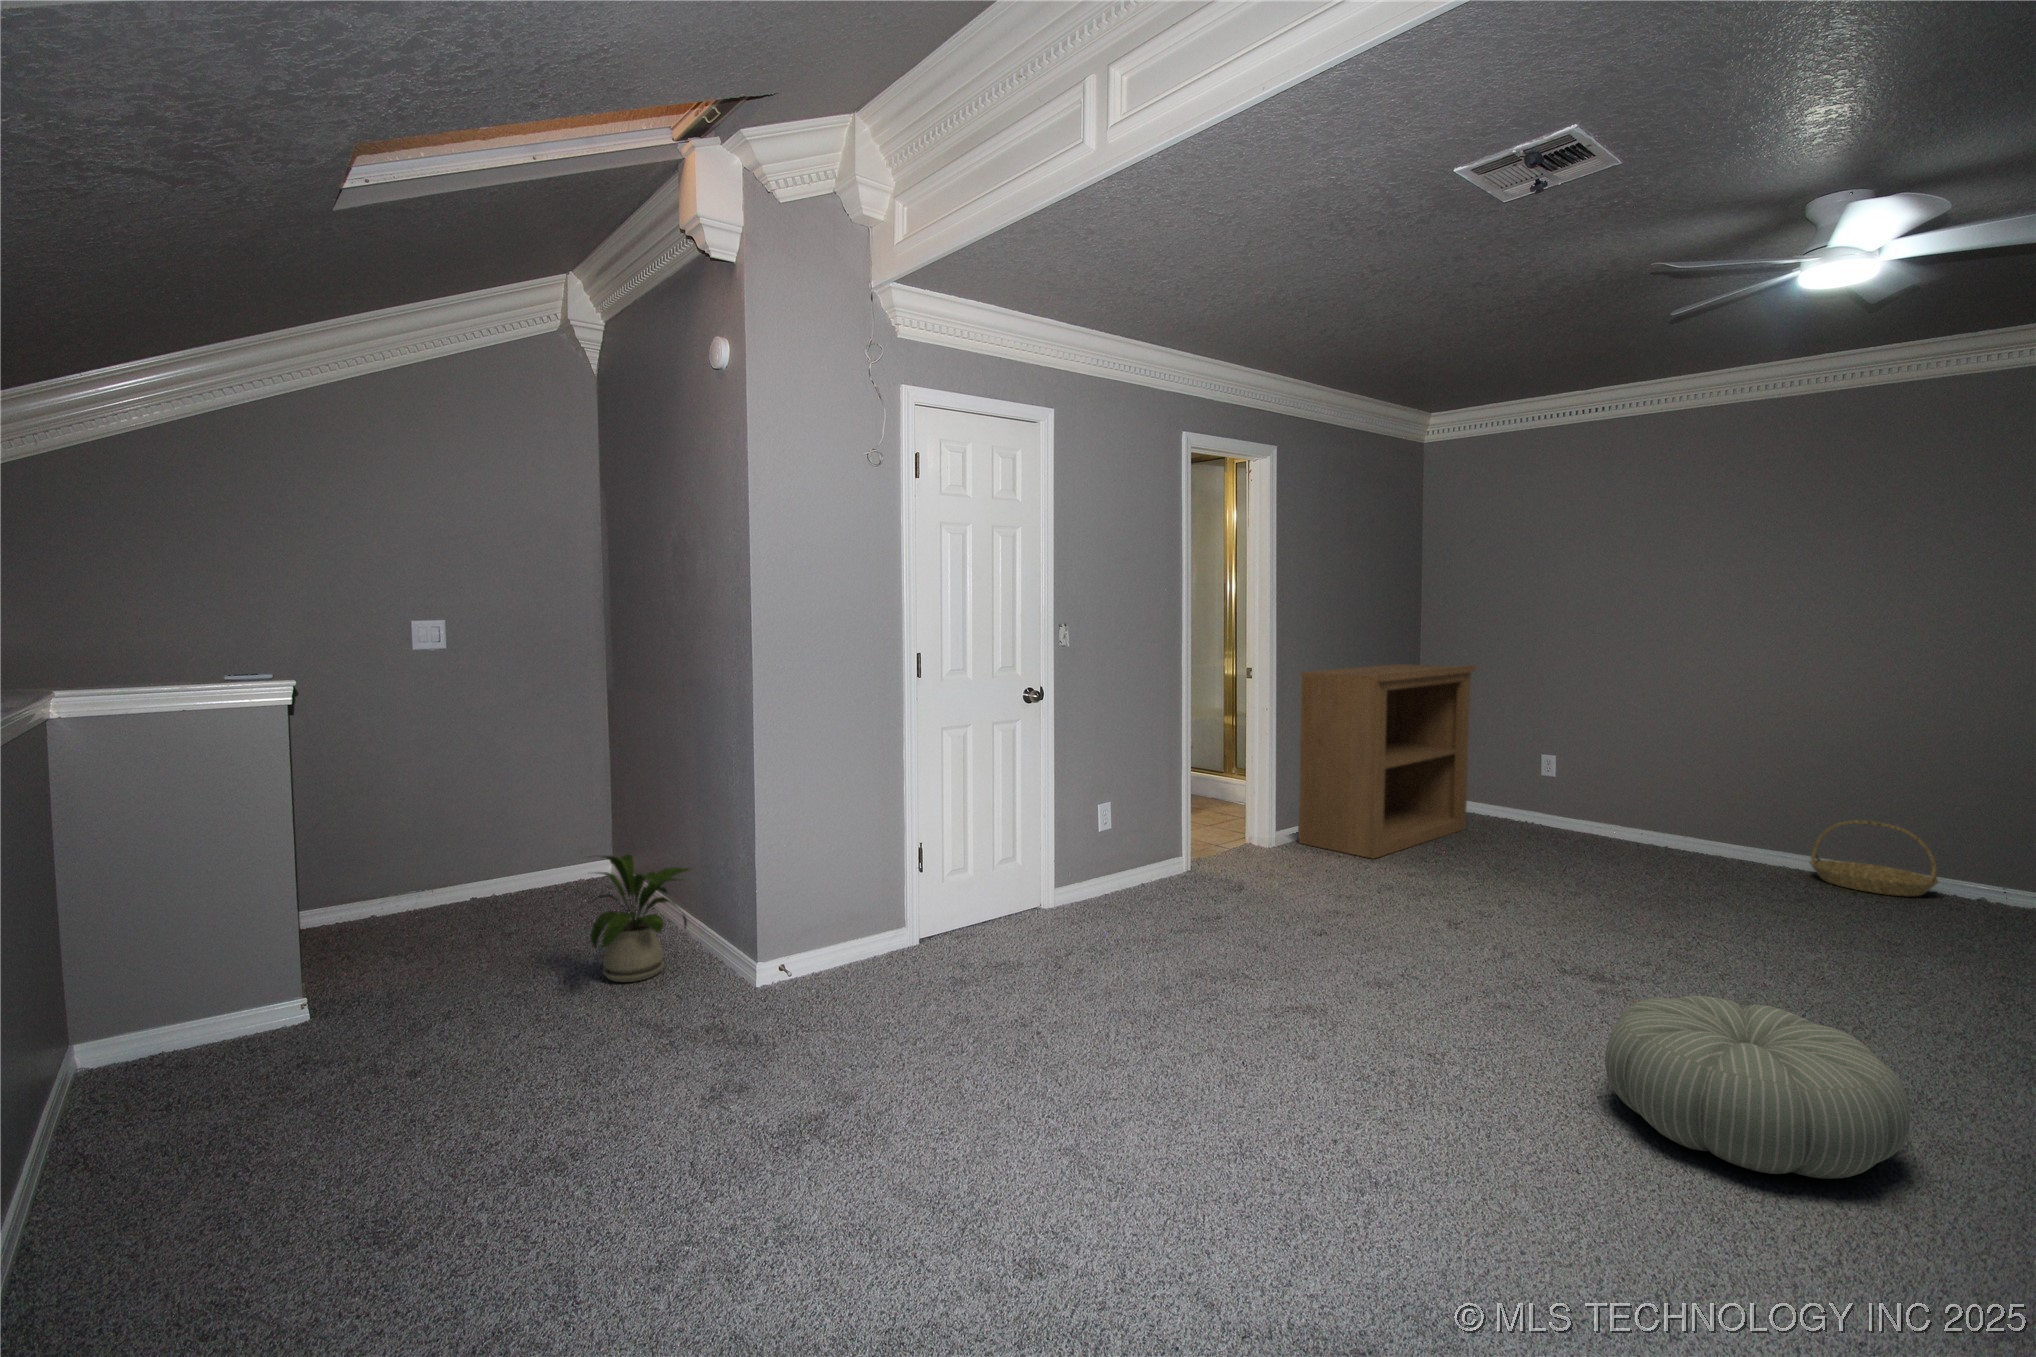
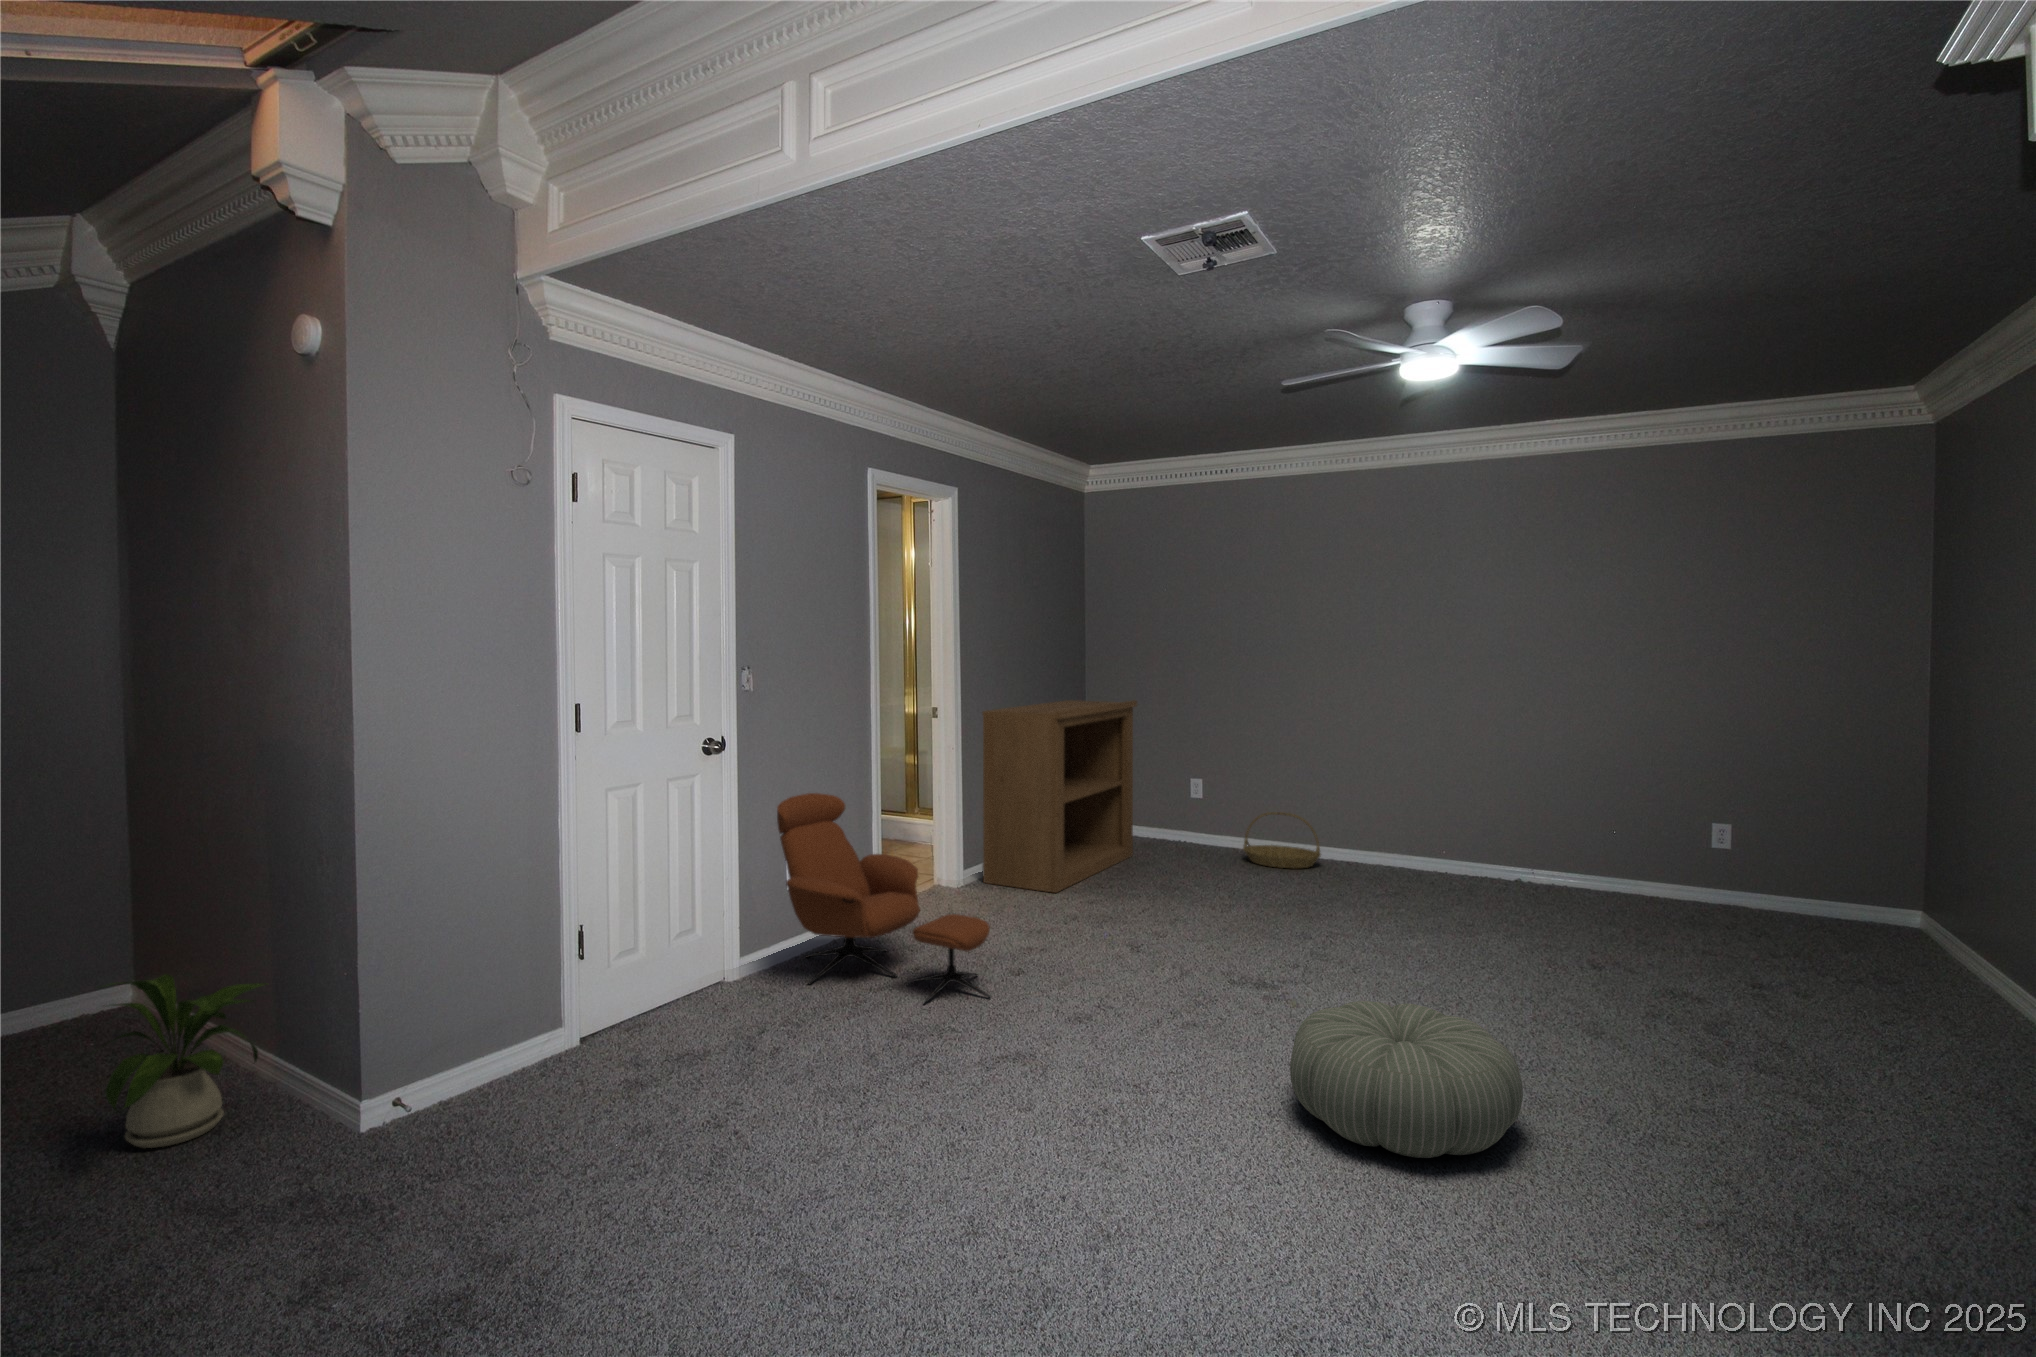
lounge chair: none [1092,743,1291,951] -> present [777,793,990,1004]
basket: present [1810,820,1938,896] -> present [1243,812,1321,868]

